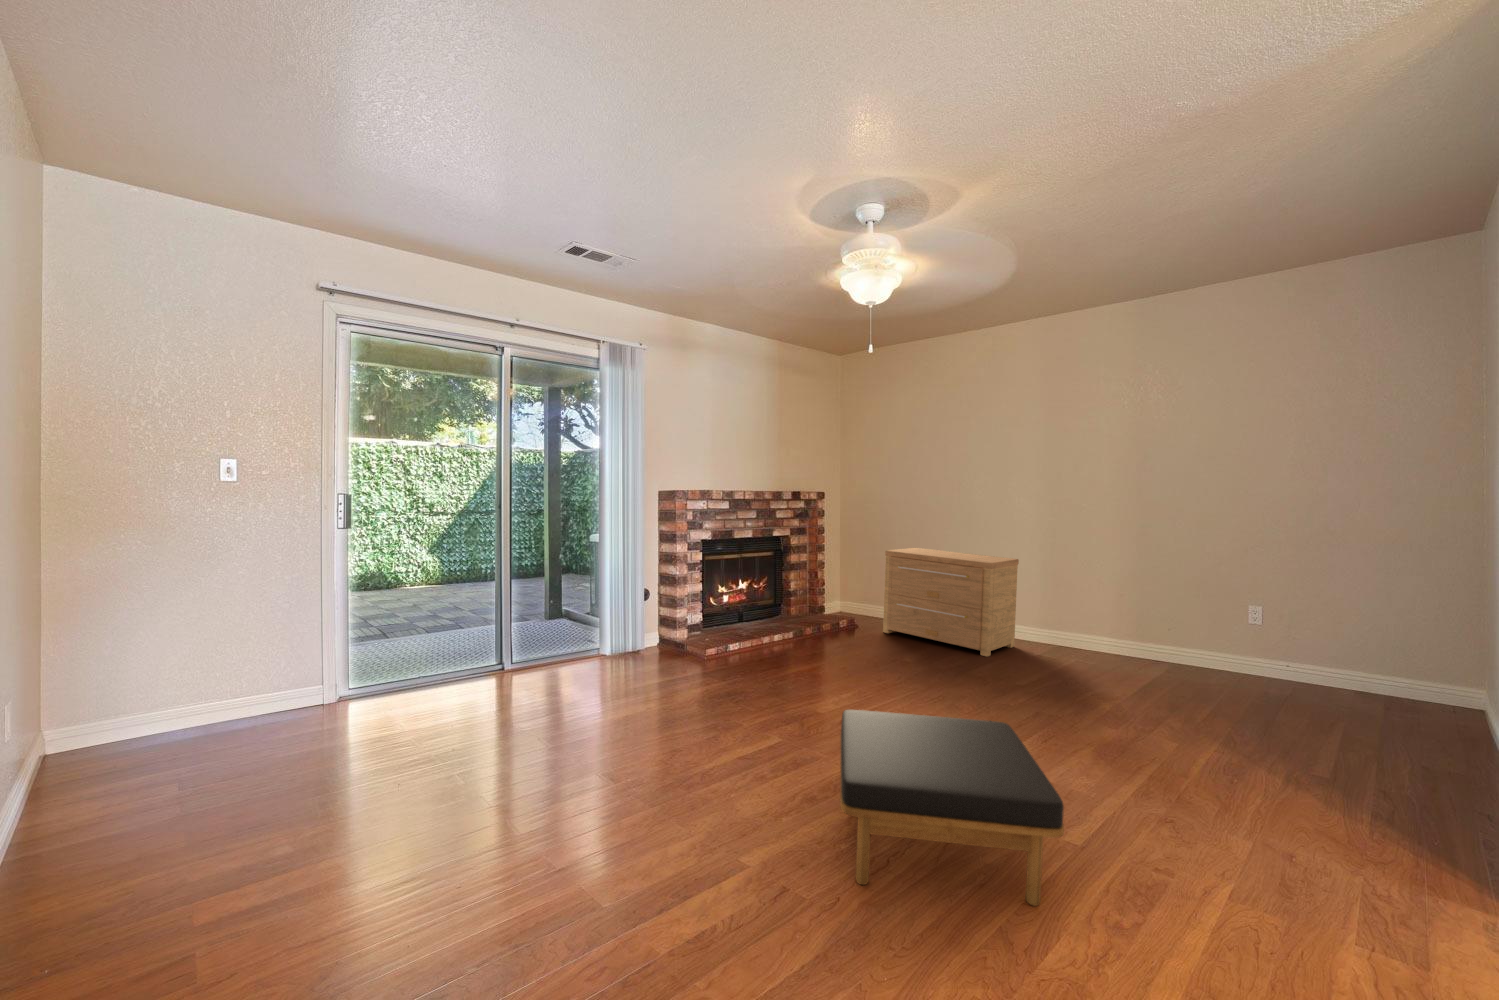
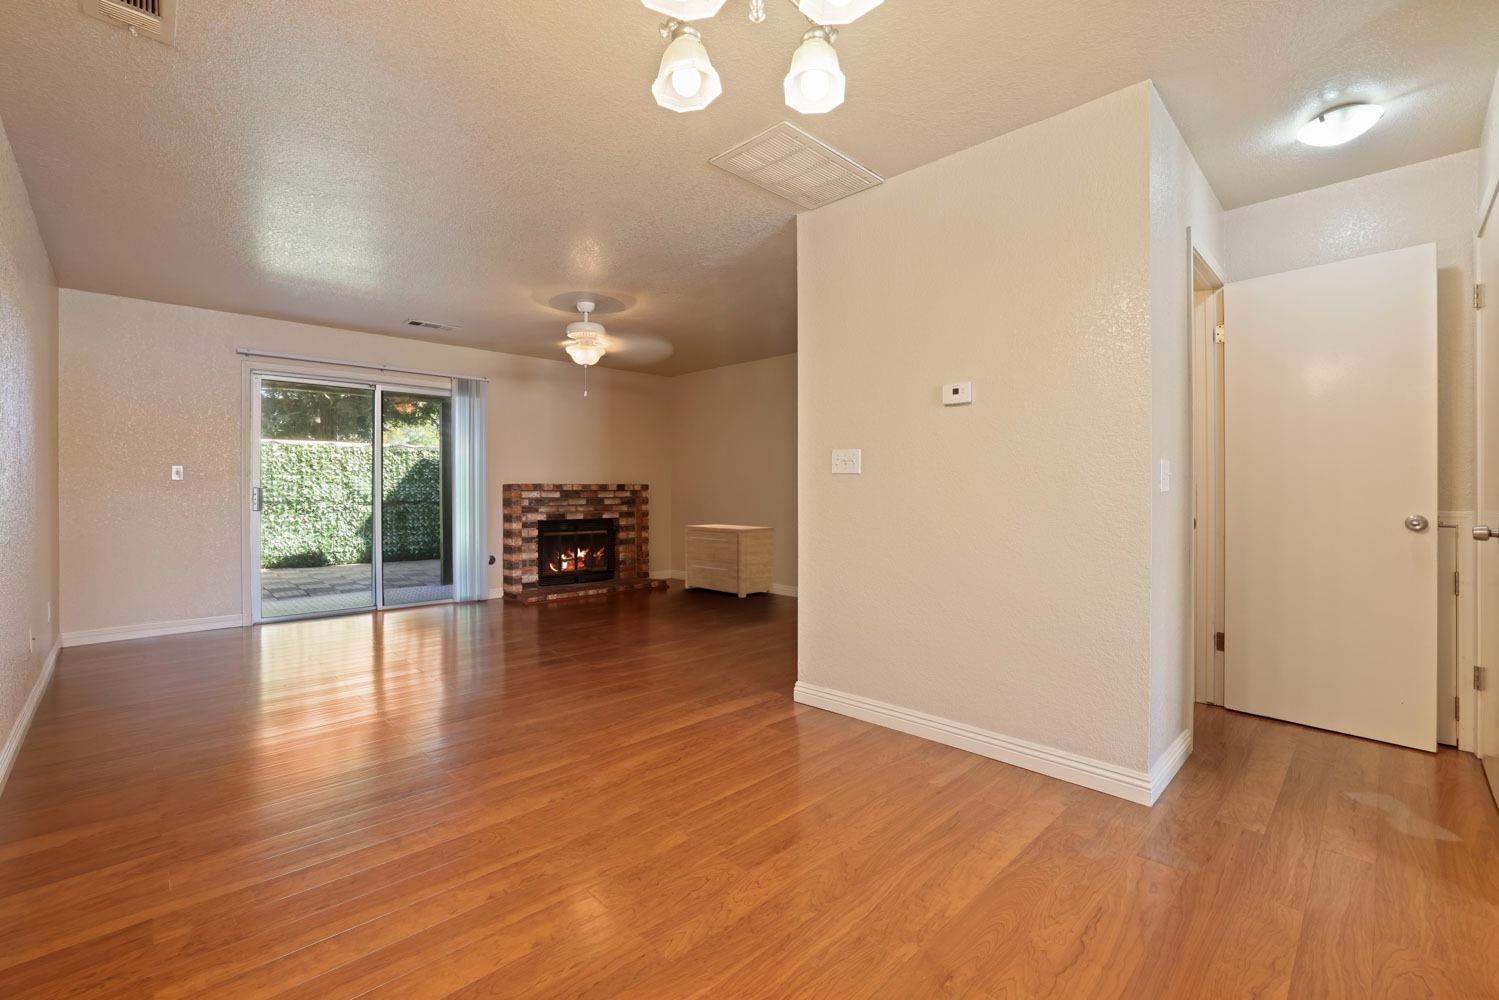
ottoman: present [840,710,1064,906] -> none [502,599,634,671]

